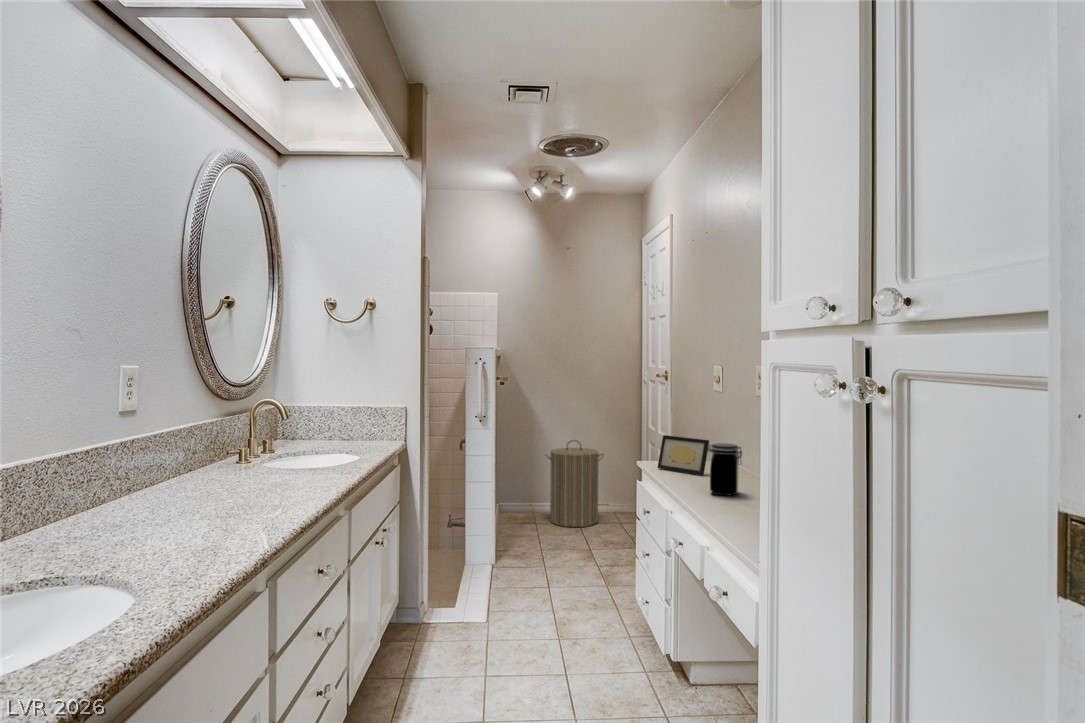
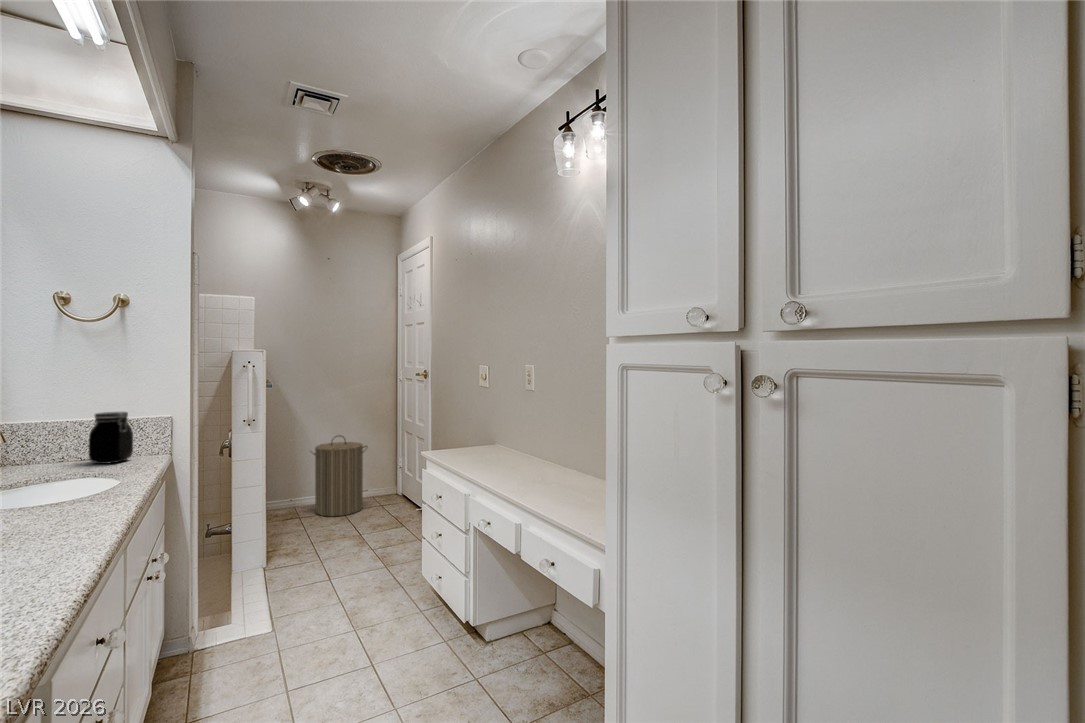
picture frame: present [658,435,709,475] -> none [443,428,490,460]
jar: present [708,443,742,495] -> present [89,412,133,464]

